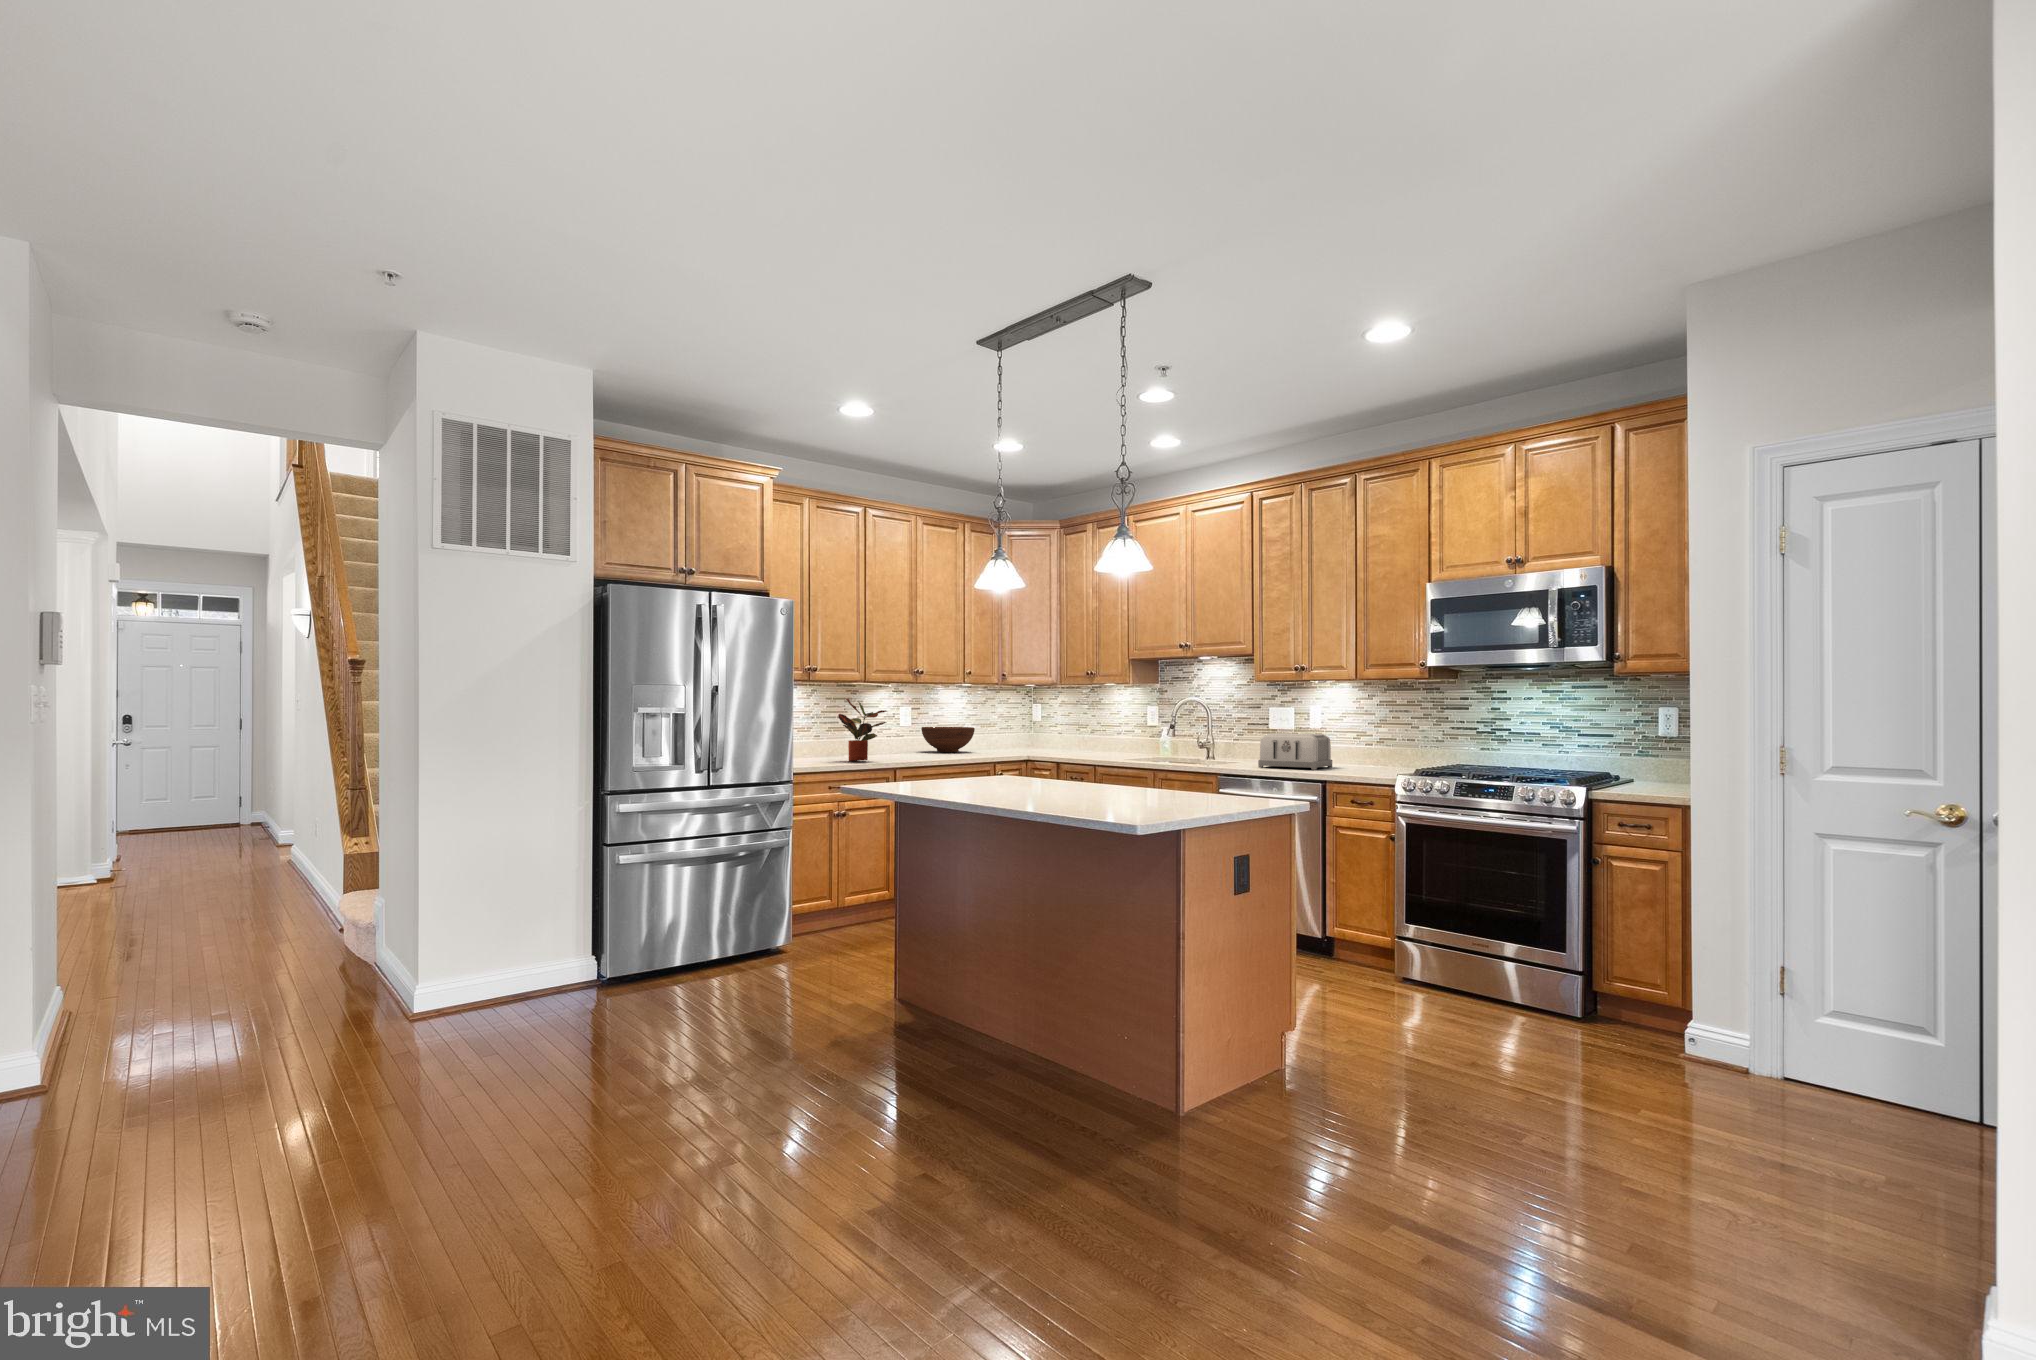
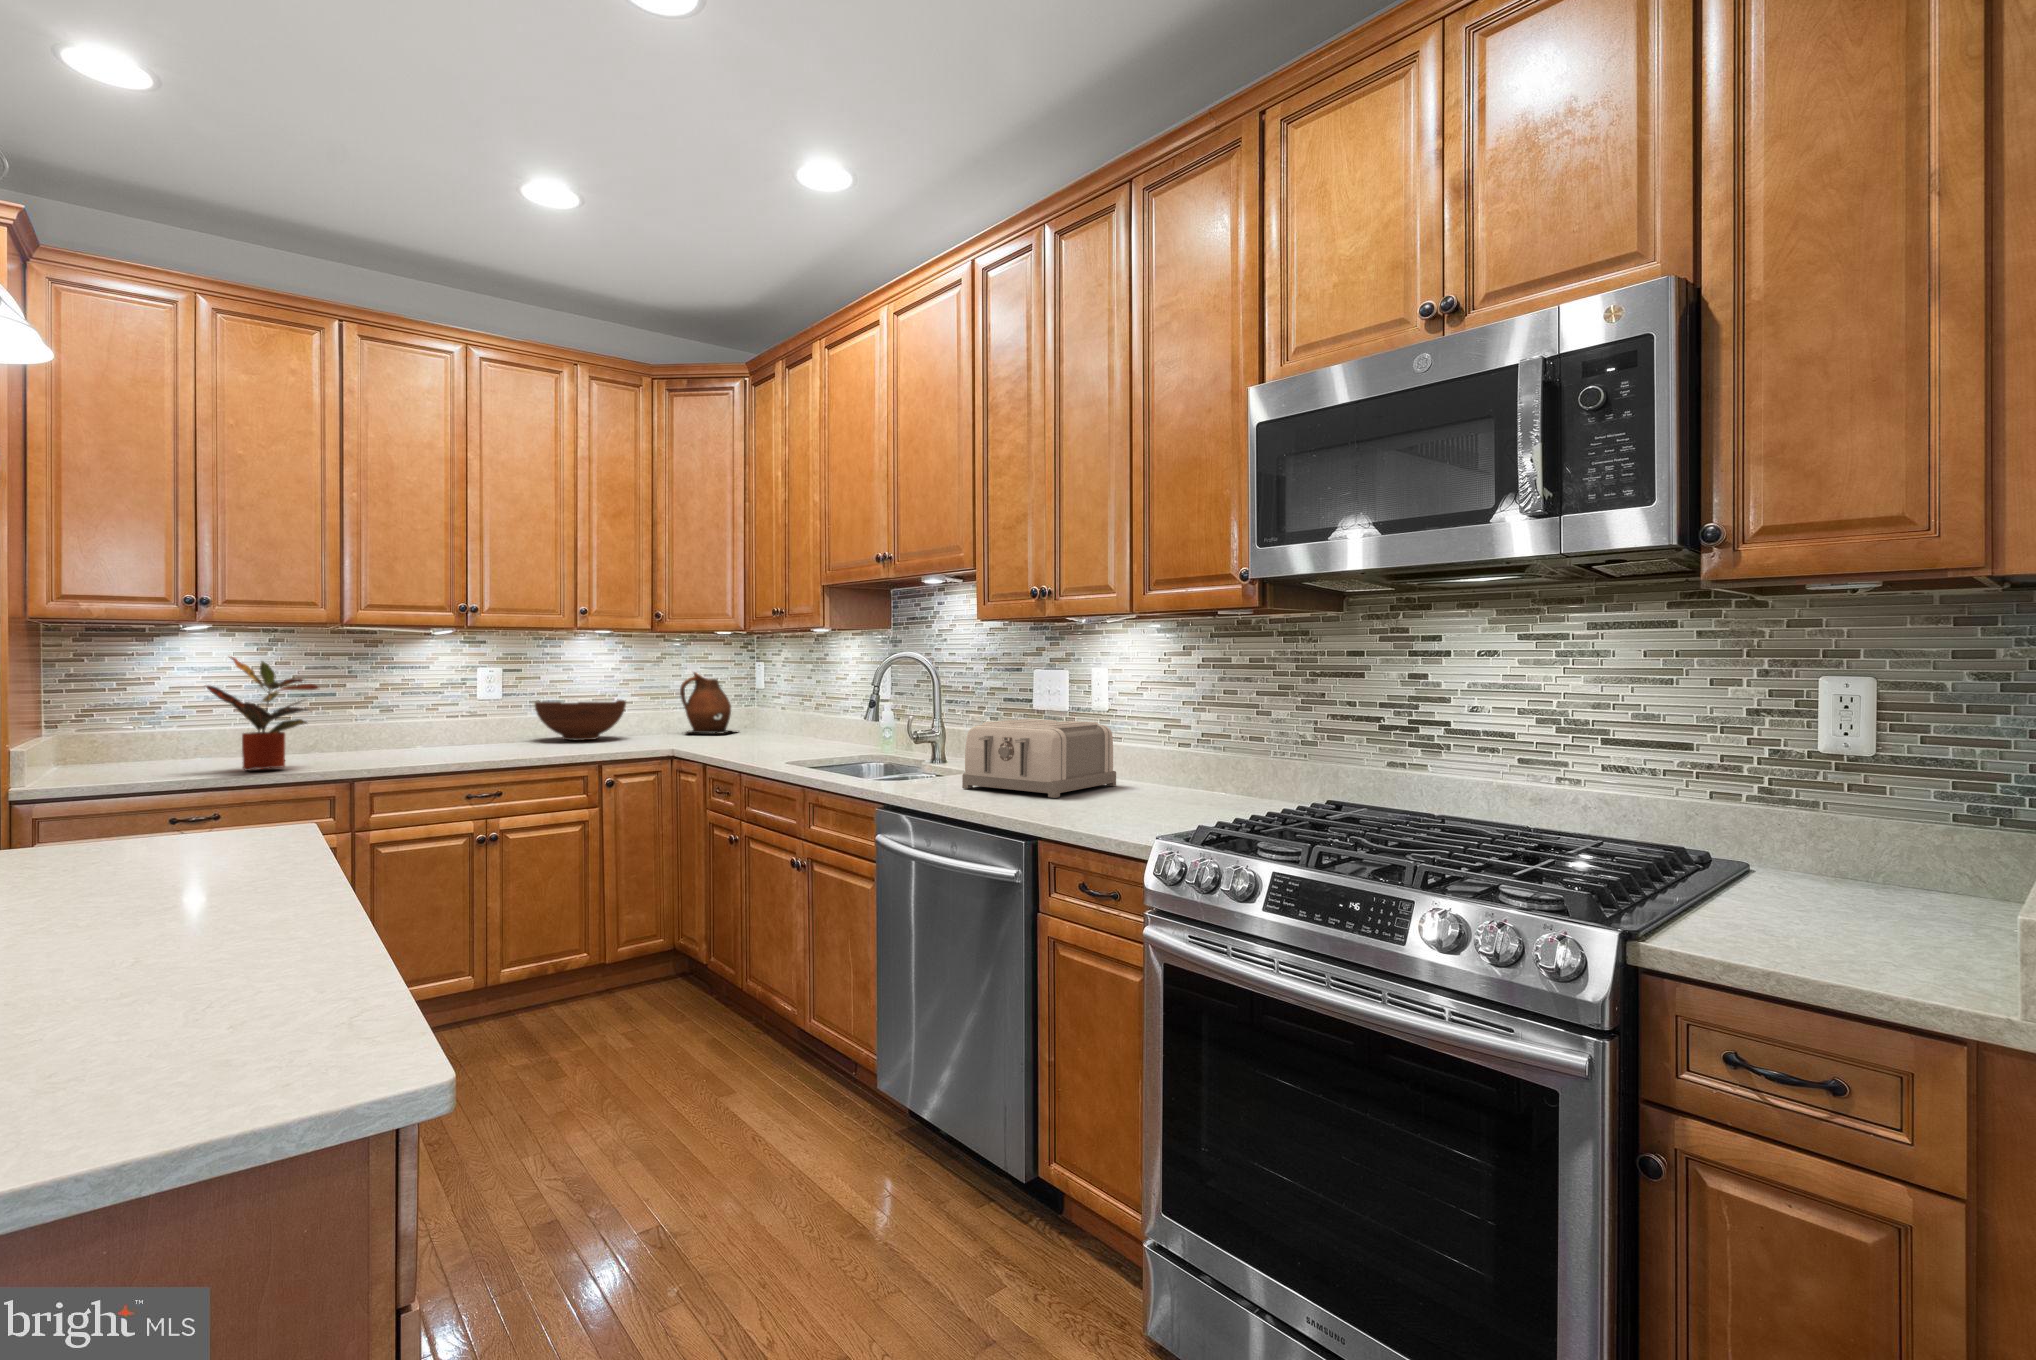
ceramic pitcher: none [992,710,1024,750] -> present [680,672,732,734]

